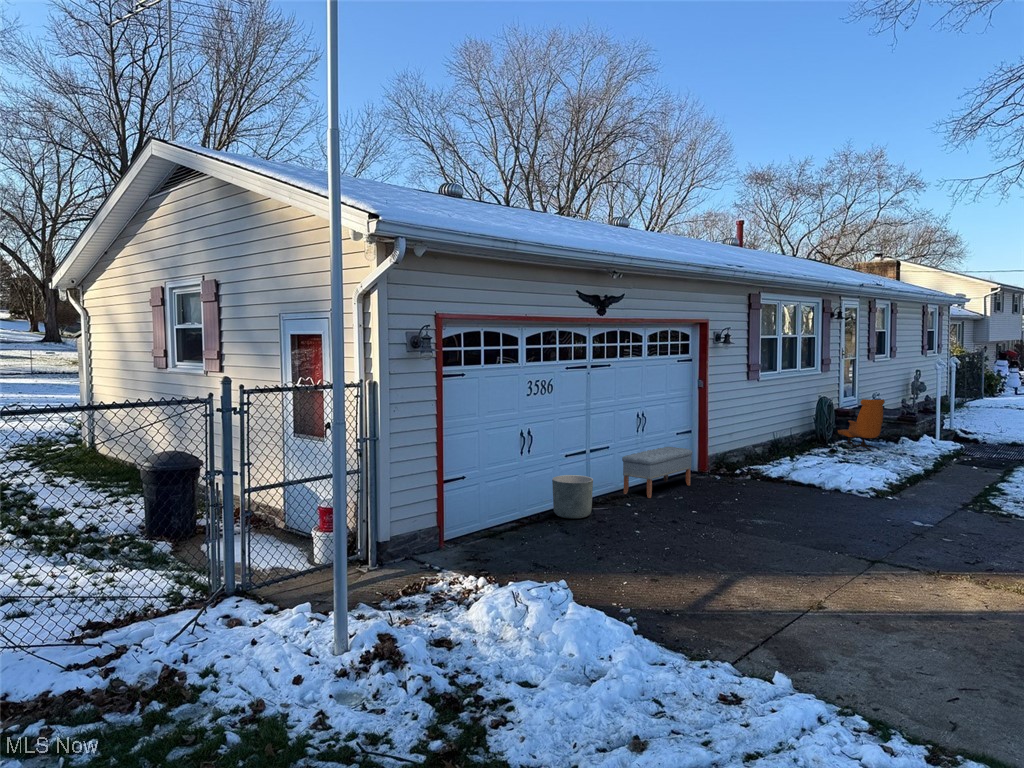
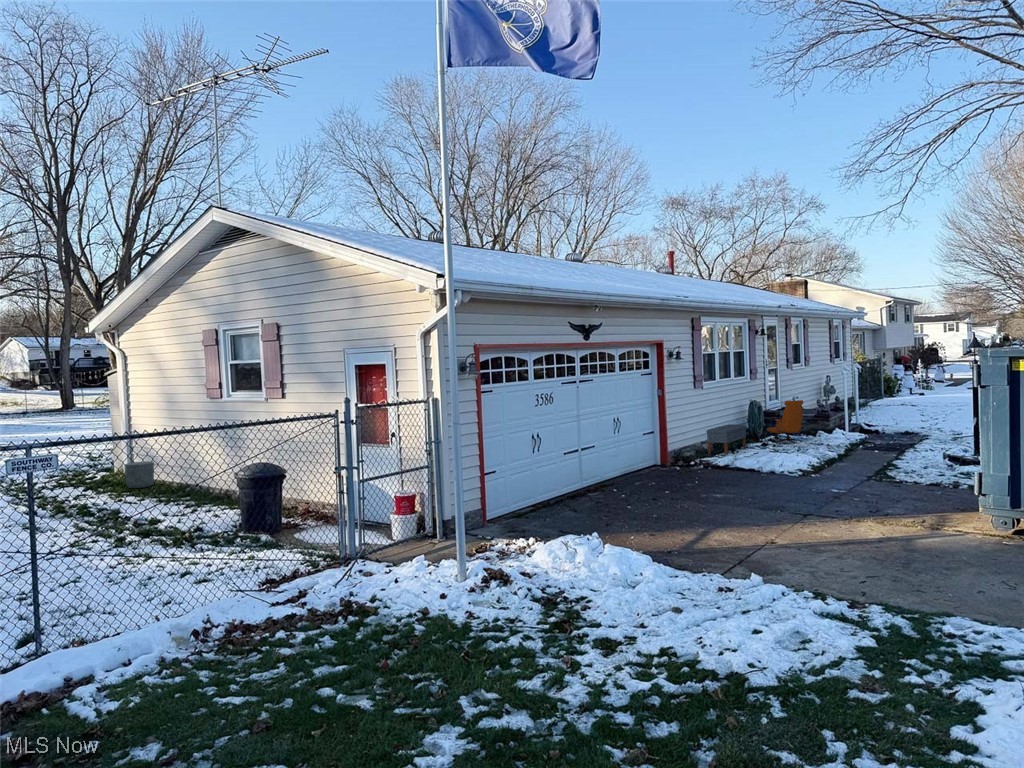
bench: present [622,447,693,498] -> present [706,424,746,455]
planter: present [552,475,593,519] -> present [124,461,154,488]

